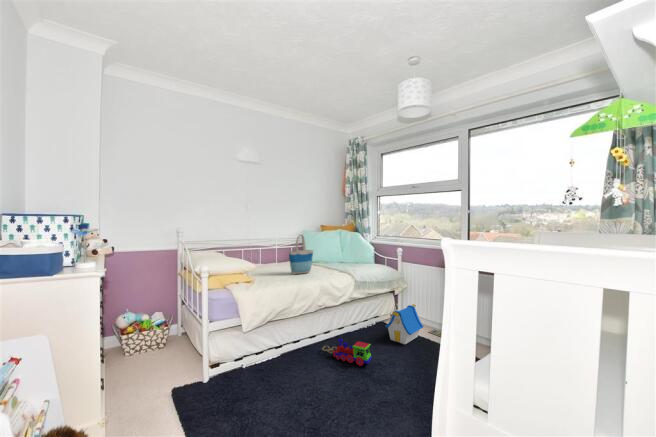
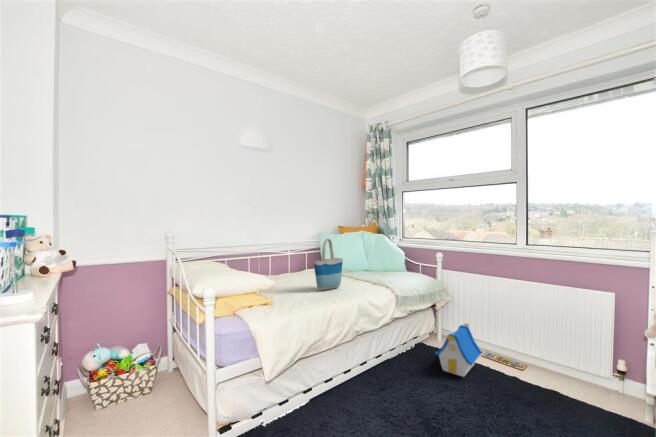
toy train: present [322,339,372,366] -> none [362,376,433,415]

